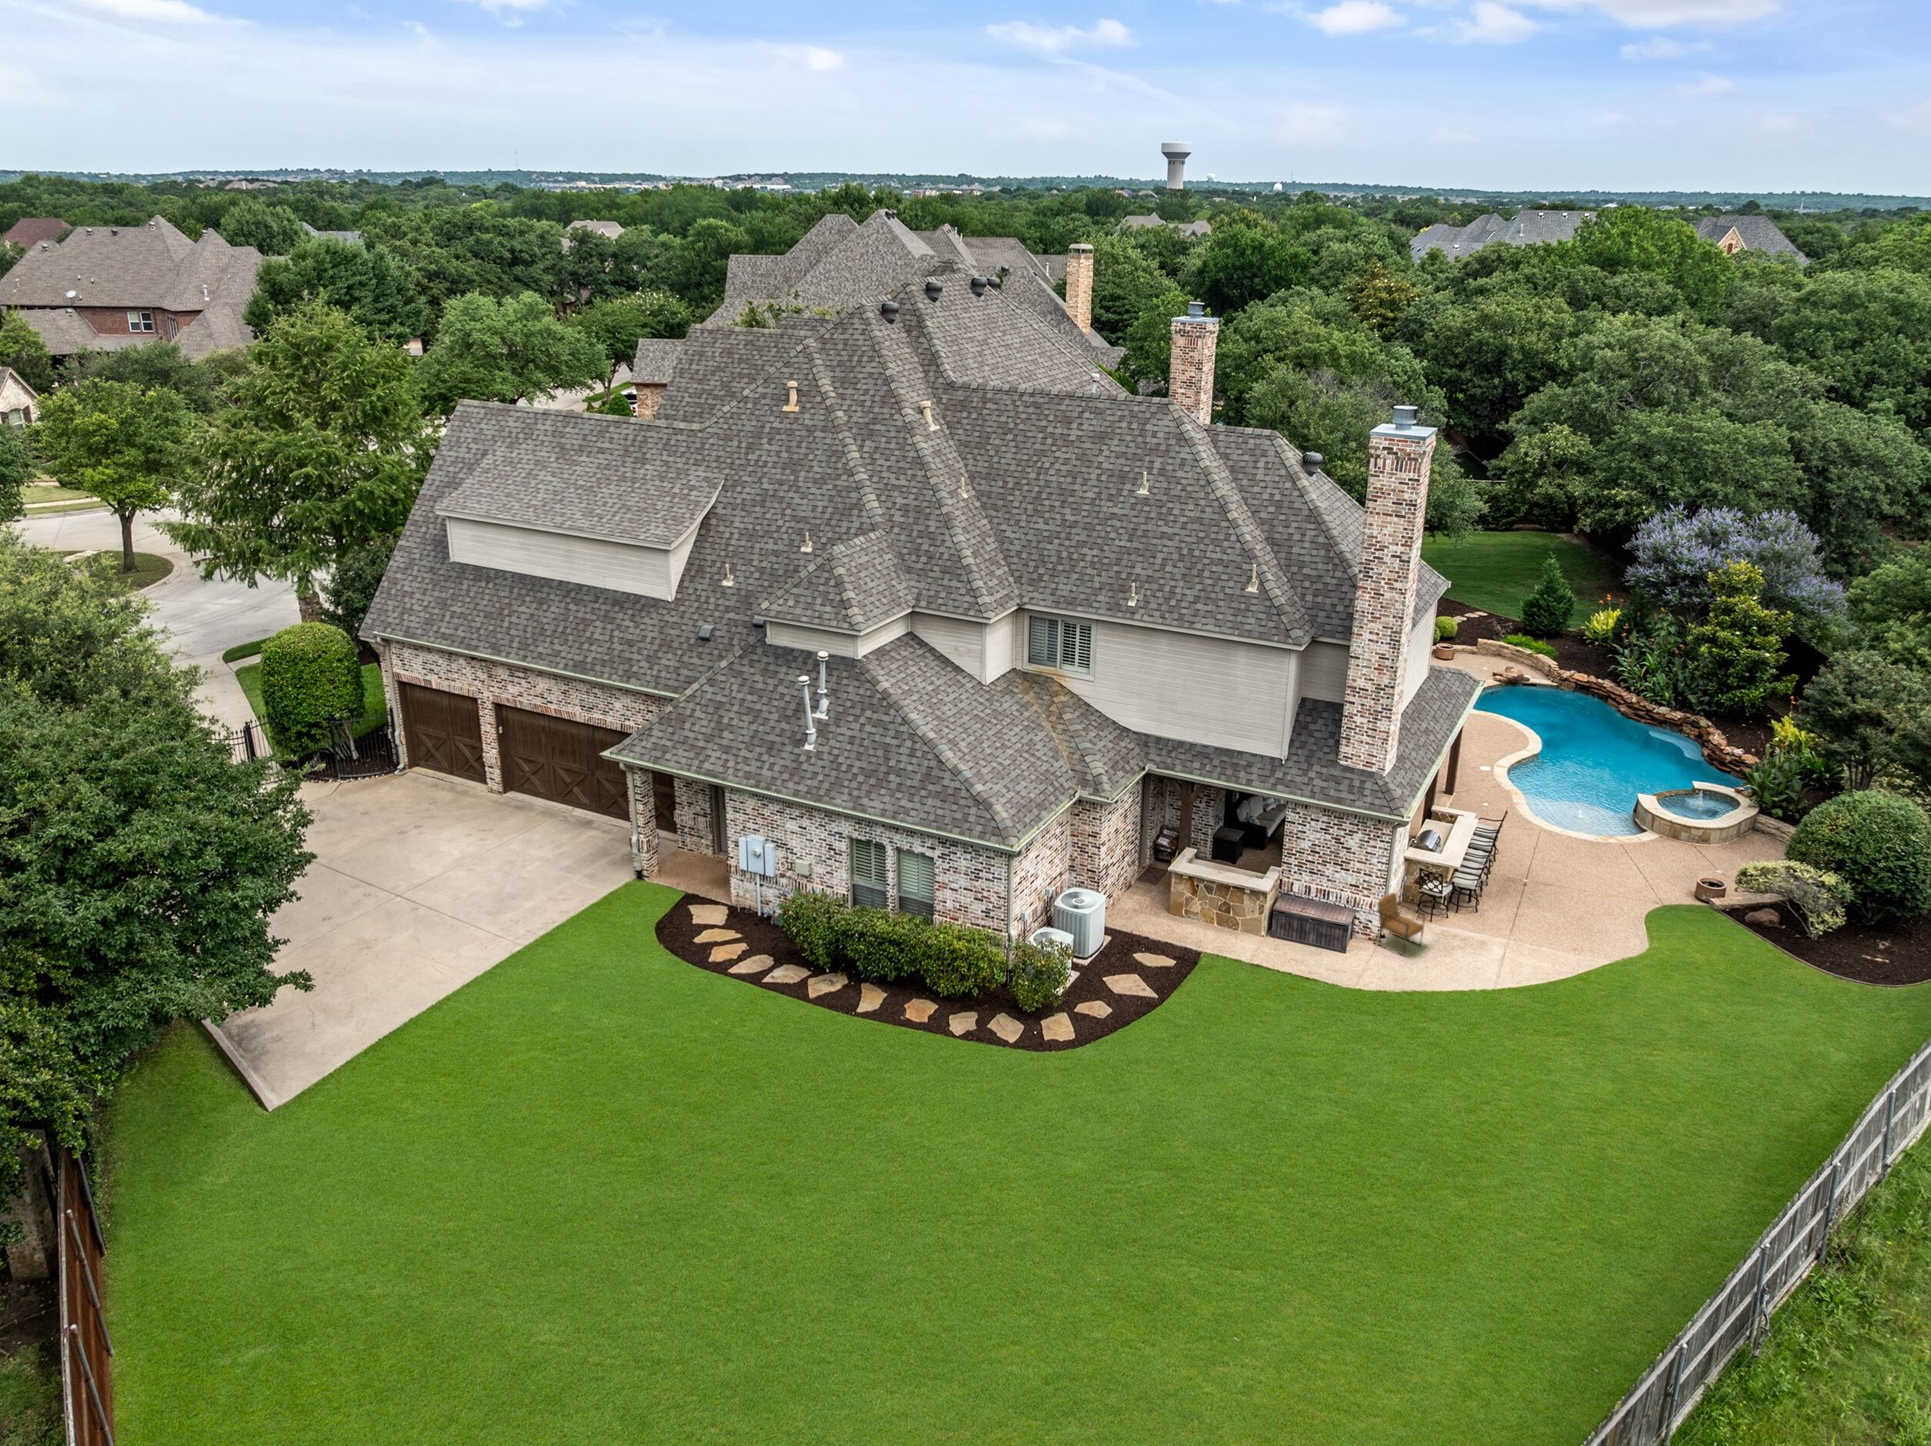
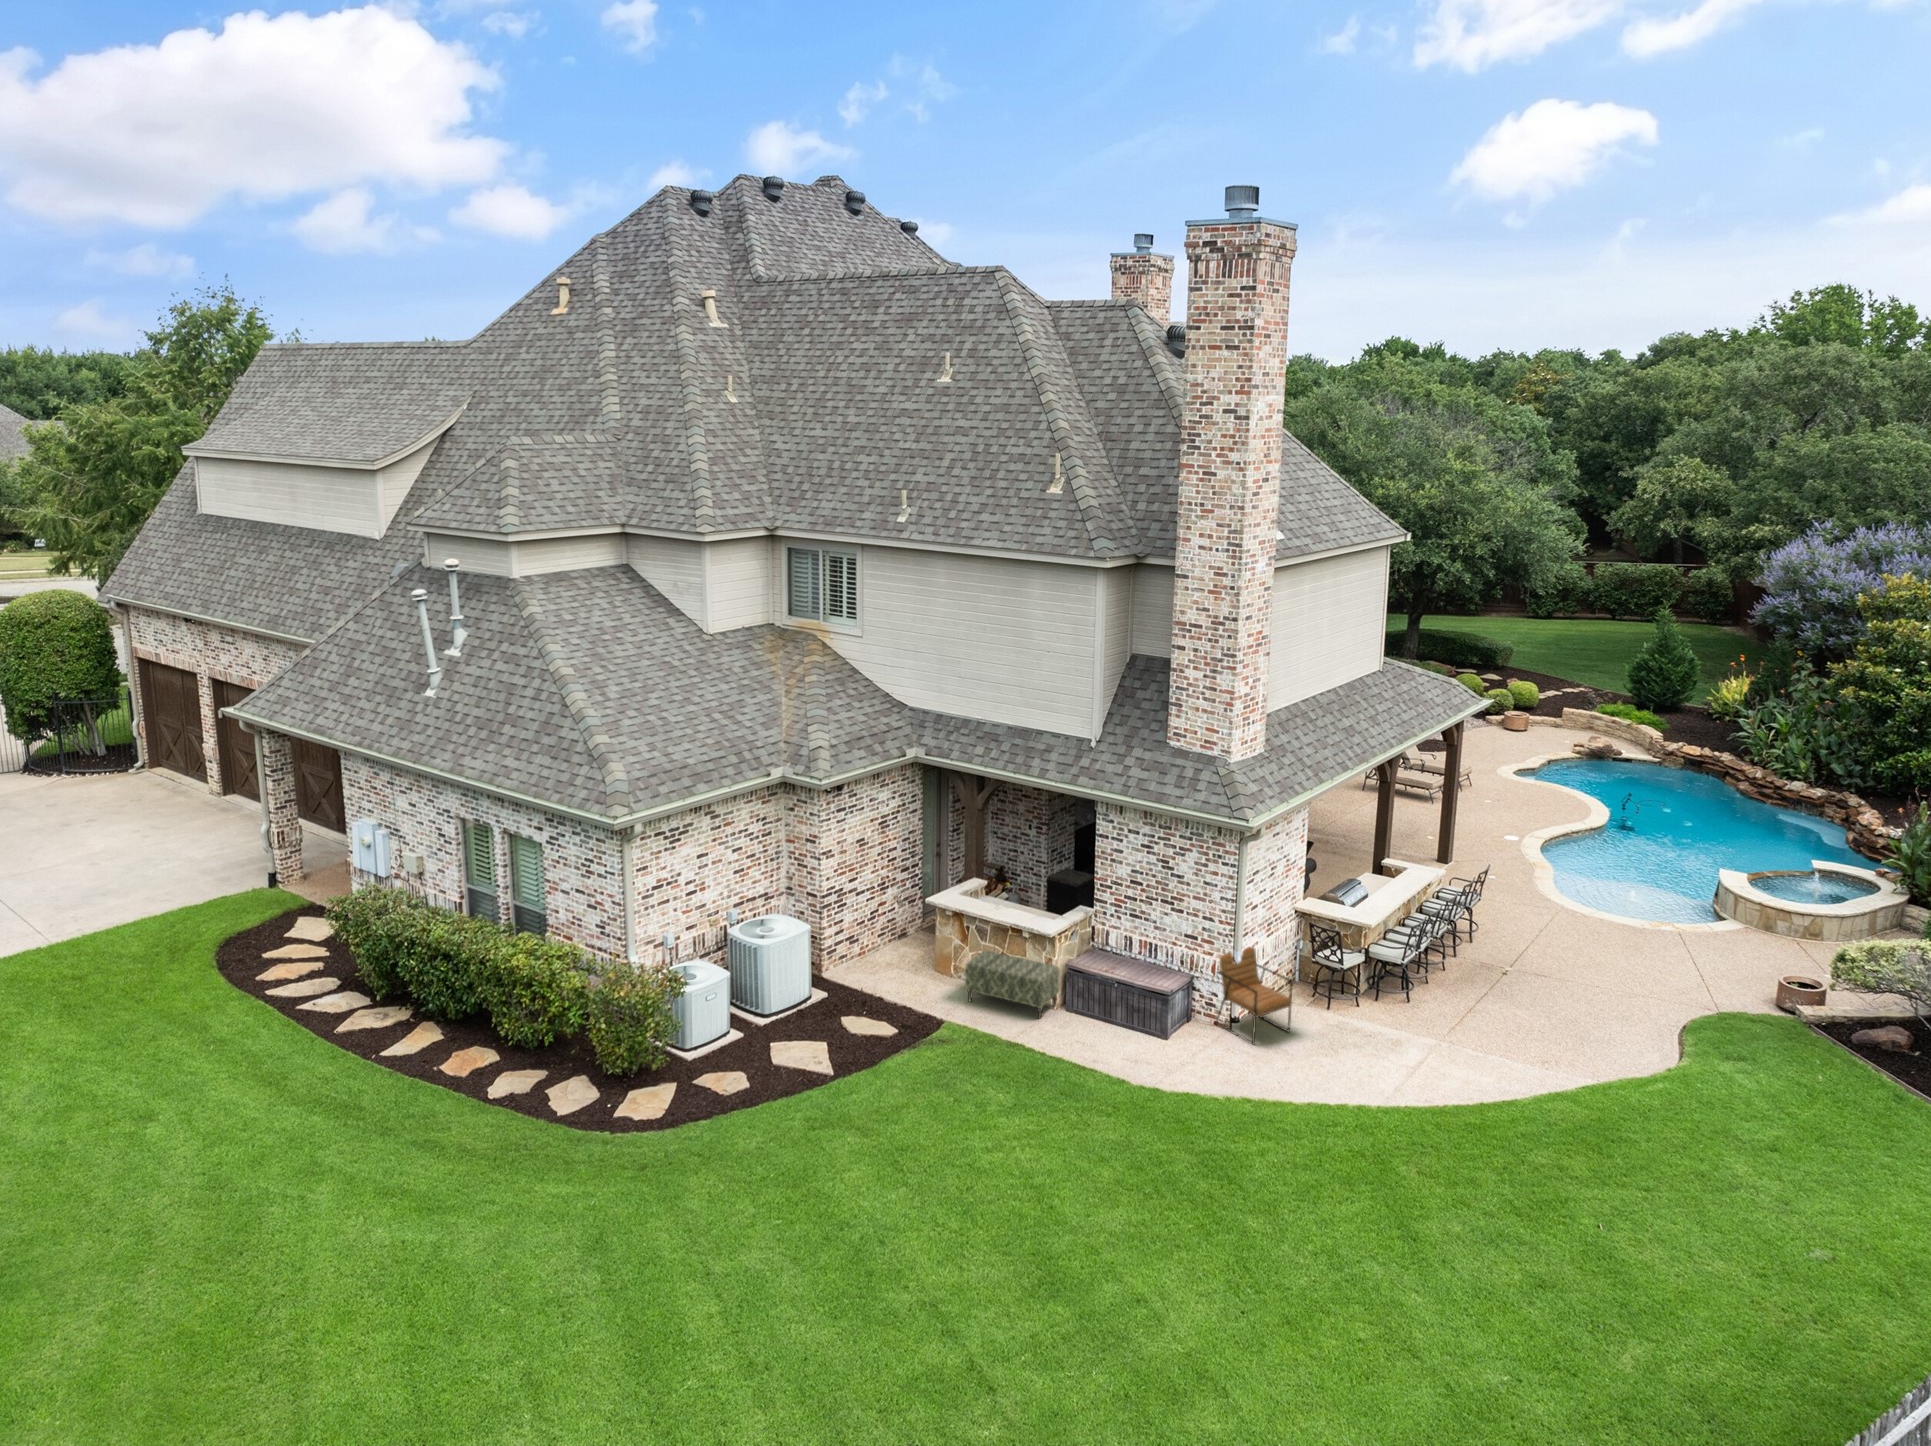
bench: none [1207,904,1270,949] -> present [965,951,1060,1019]

